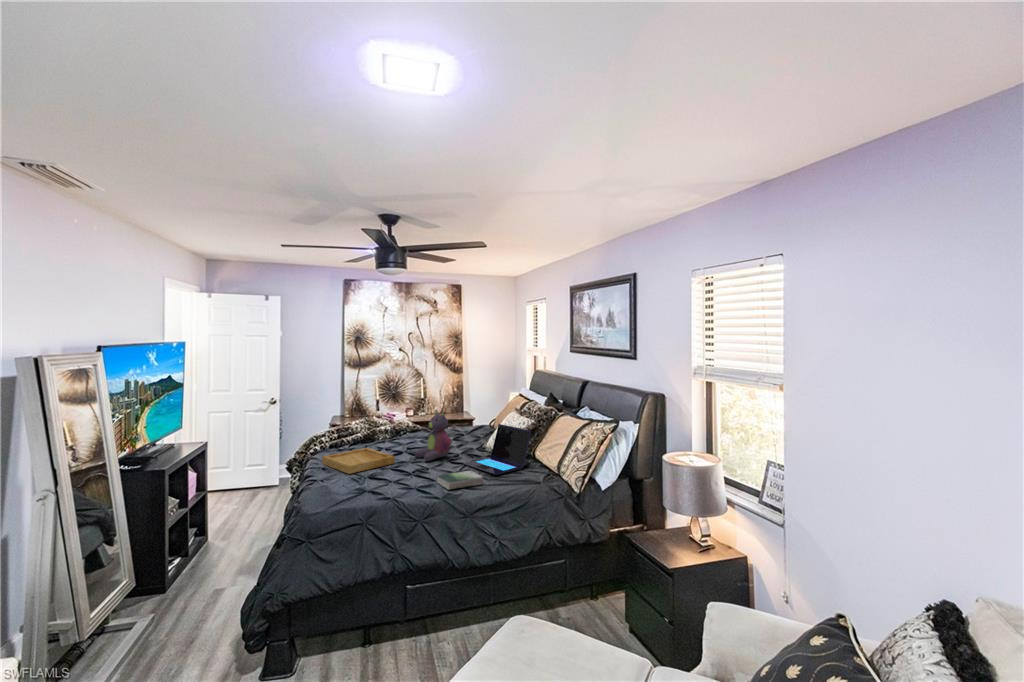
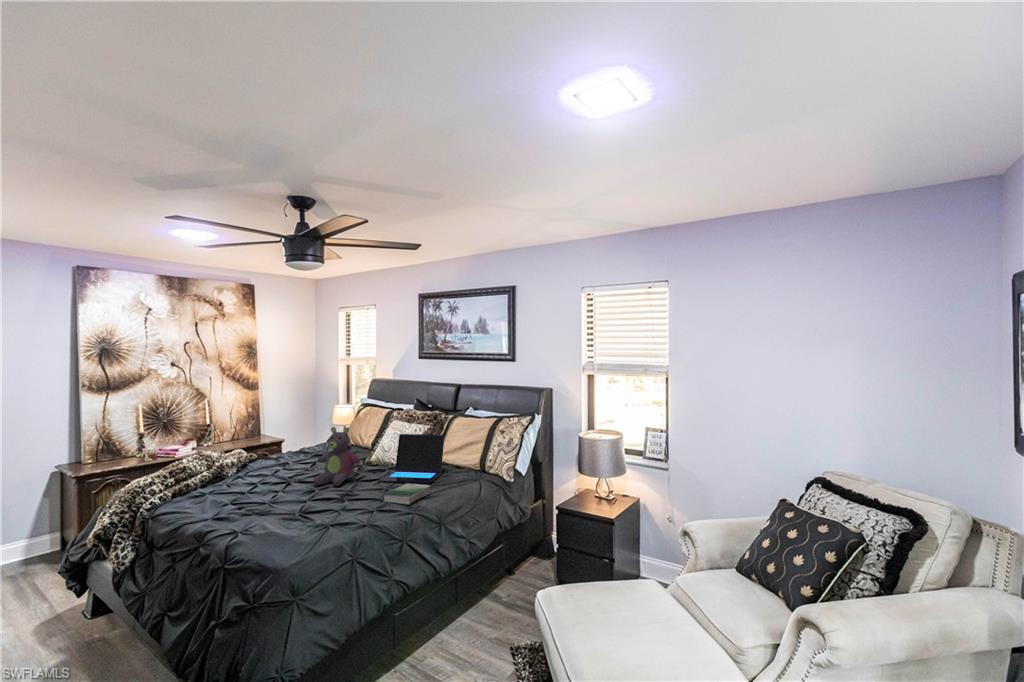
tray: present [322,448,395,474] -> none [204,486,303,516]

